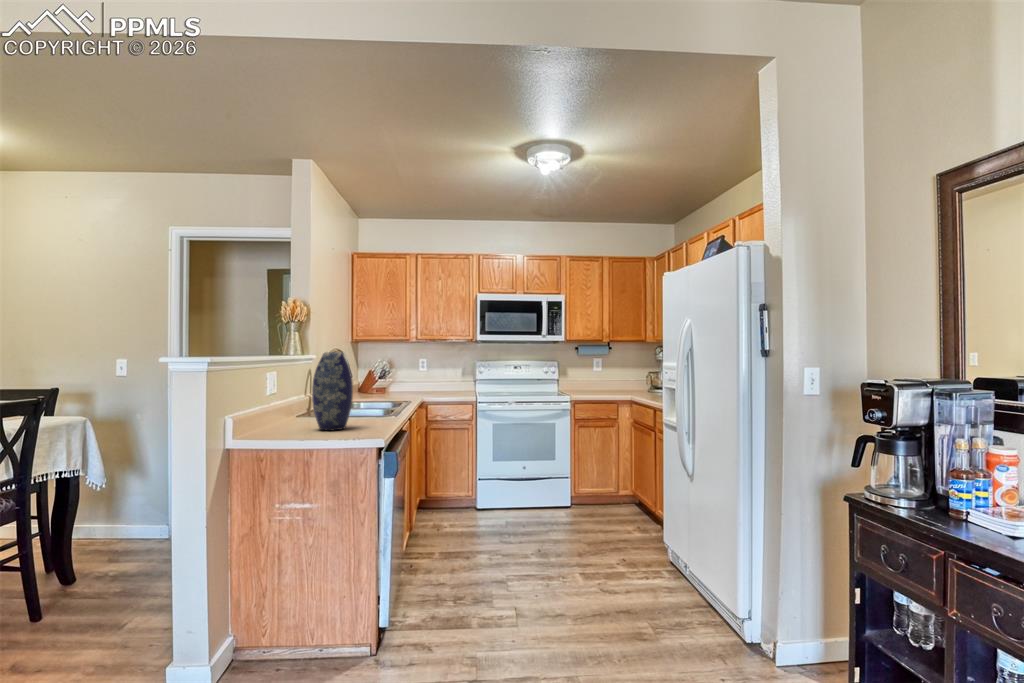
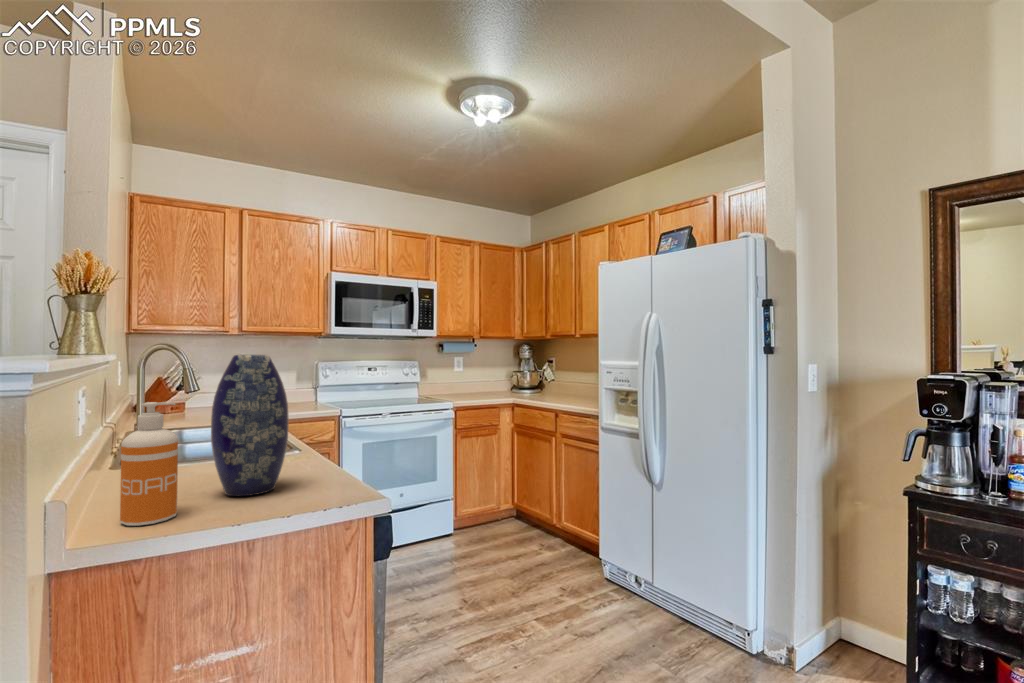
soap dispenser: none [264,376,290,435] -> present [120,402,178,526]

